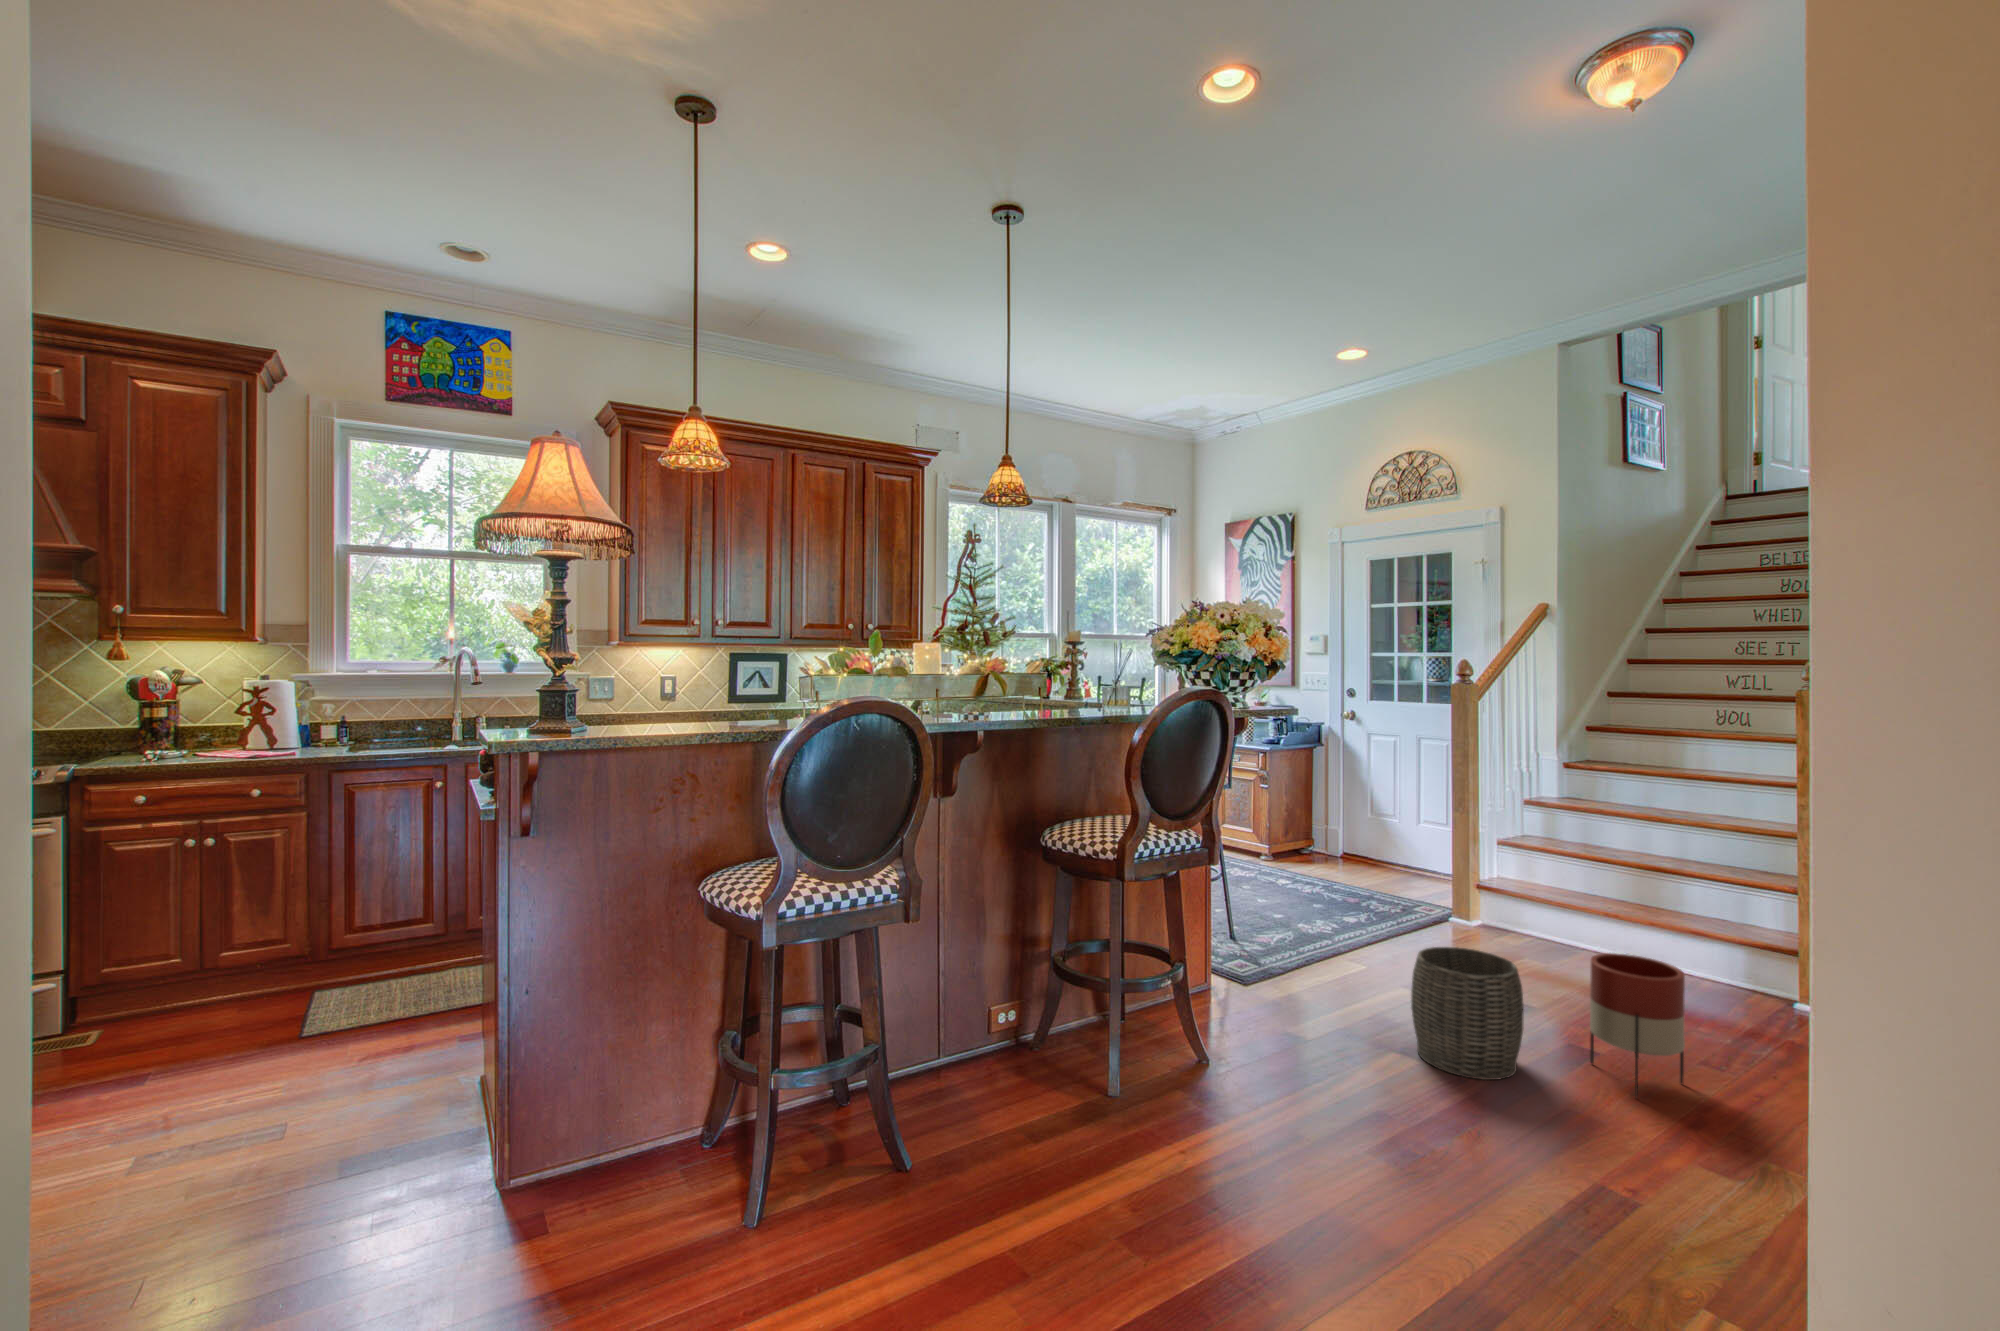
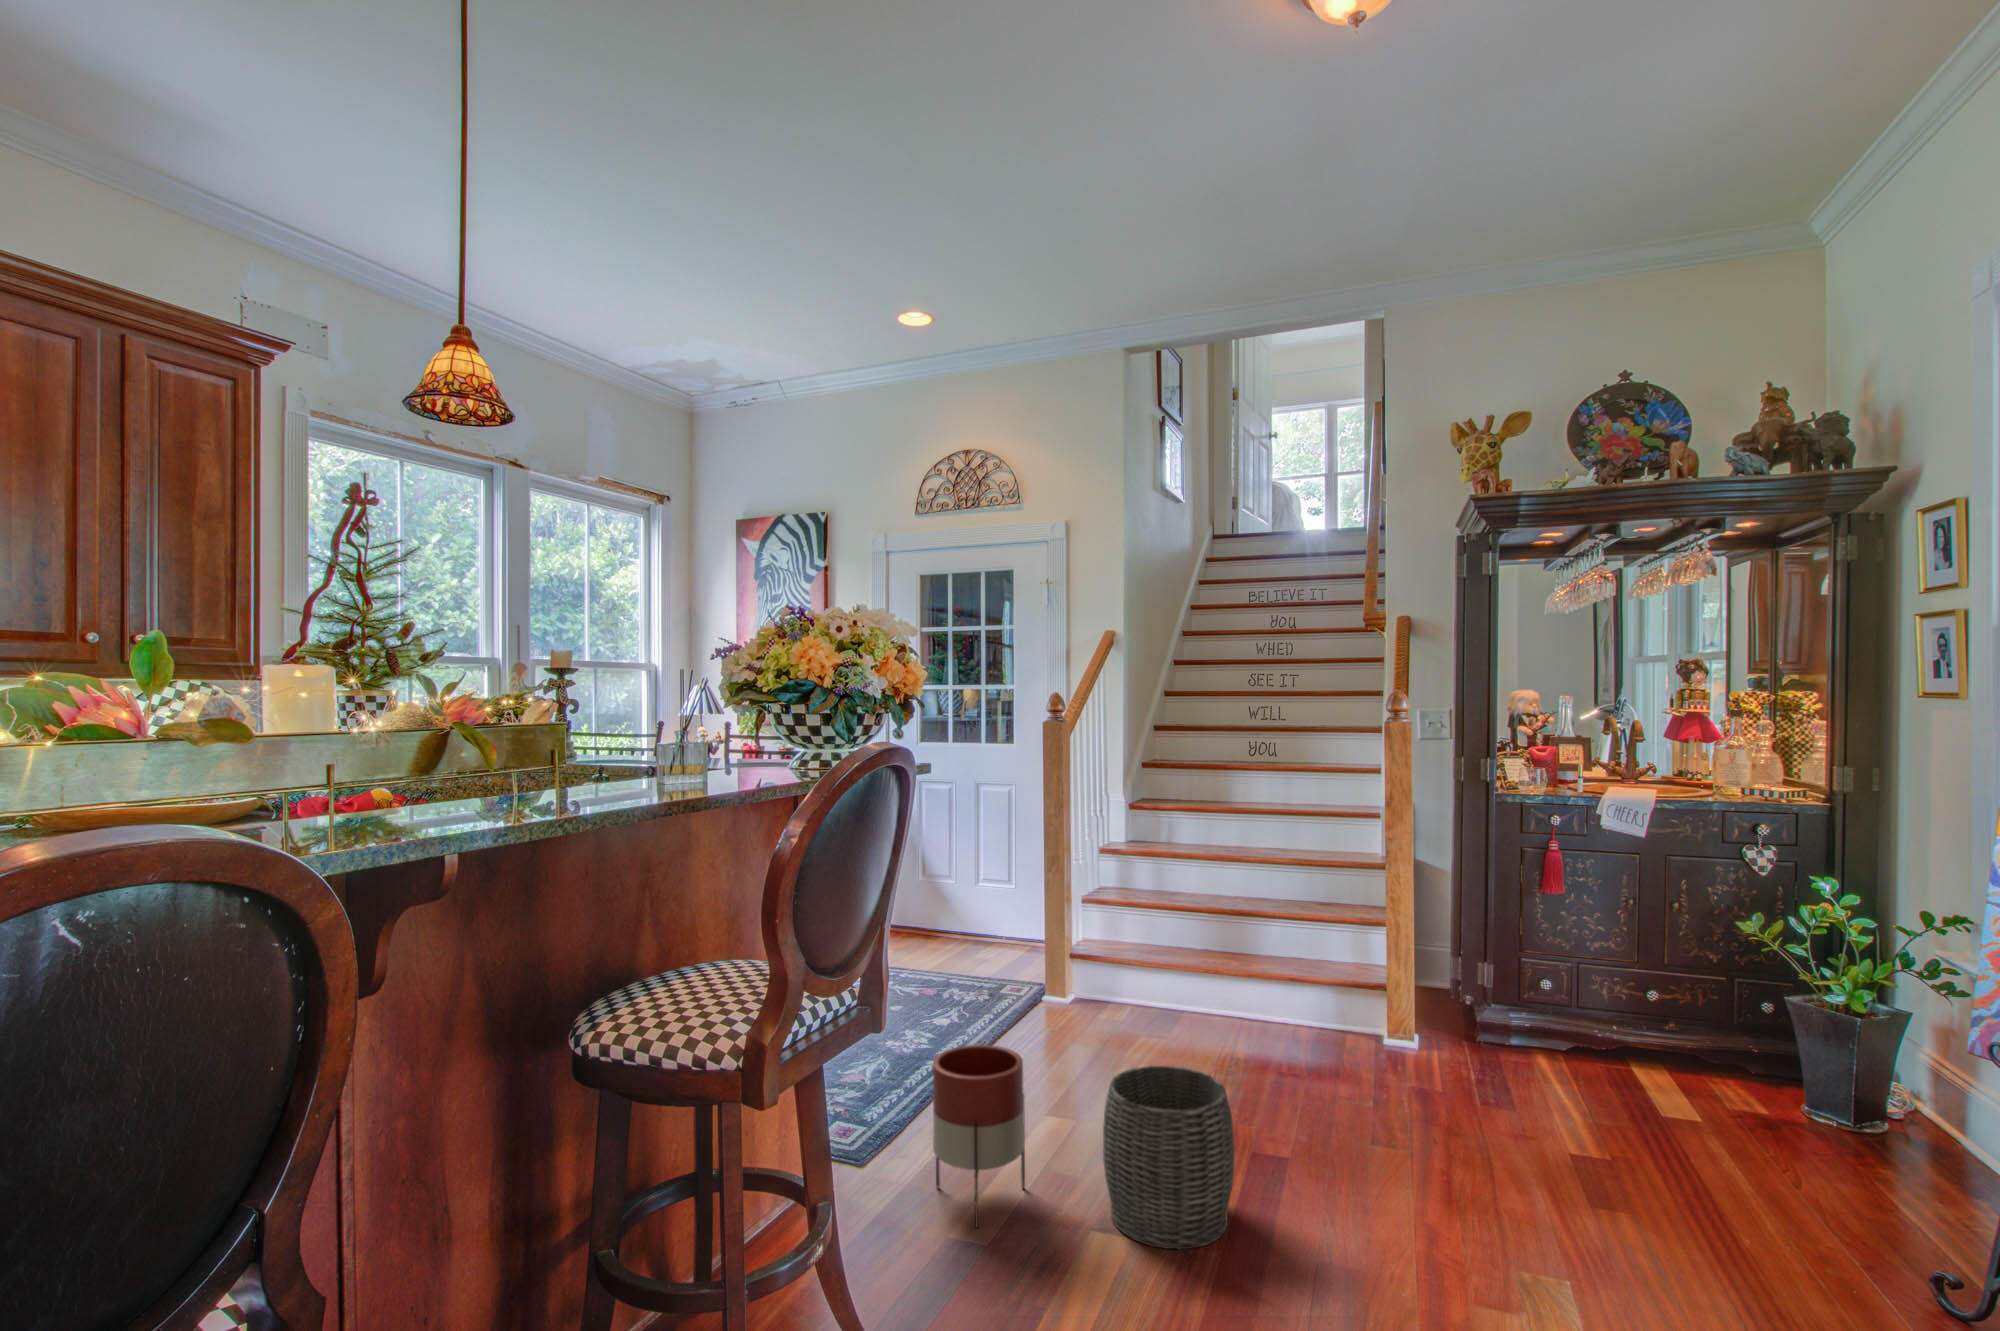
planter: present [1590,953,1685,1099] -> present [933,1045,1025,1227]

